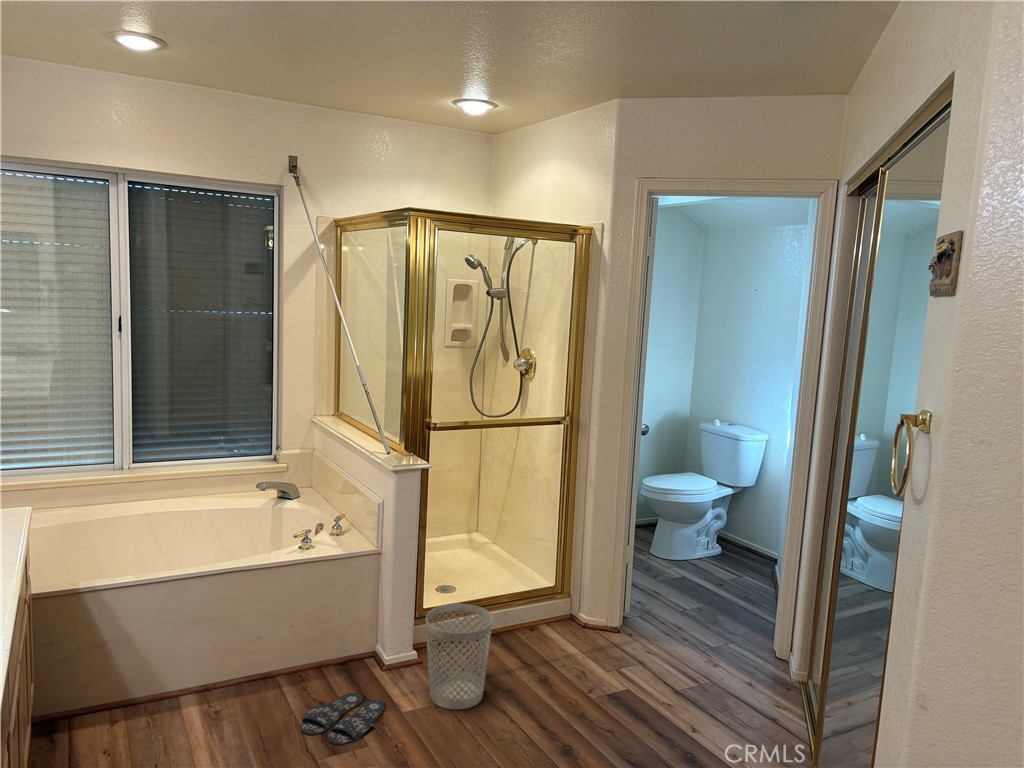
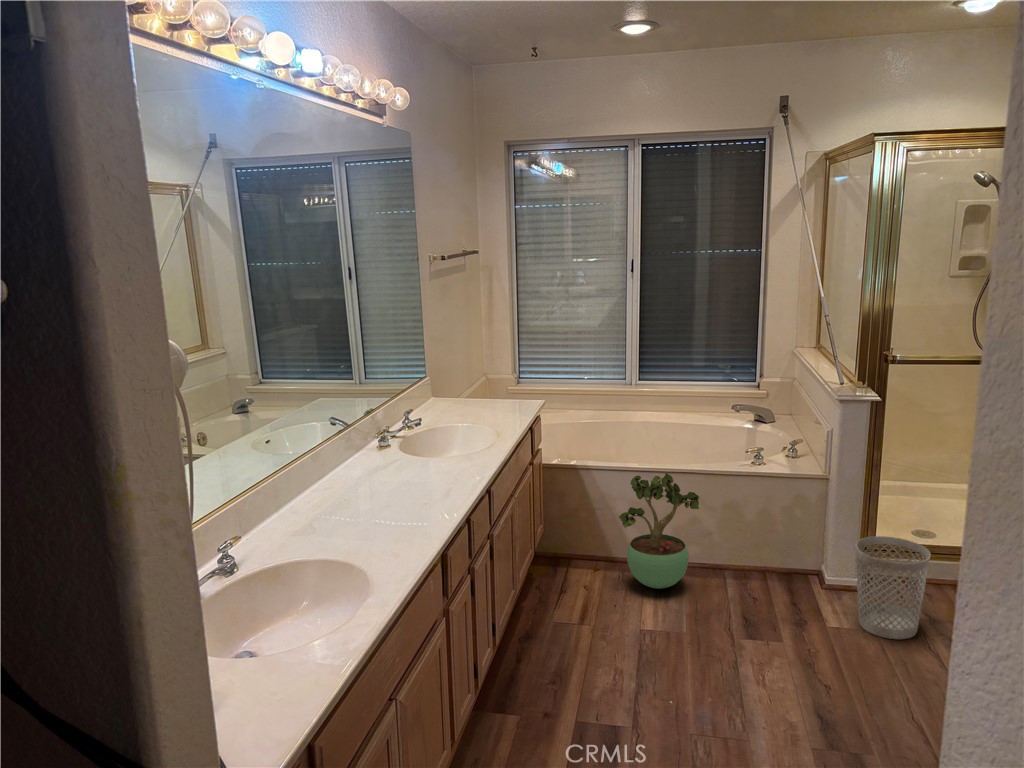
potted plant: none [151,583,258,729] -> present [619,473,699,589]
slippers: present [301,693,386,745] -> none [729,596,811,631]

